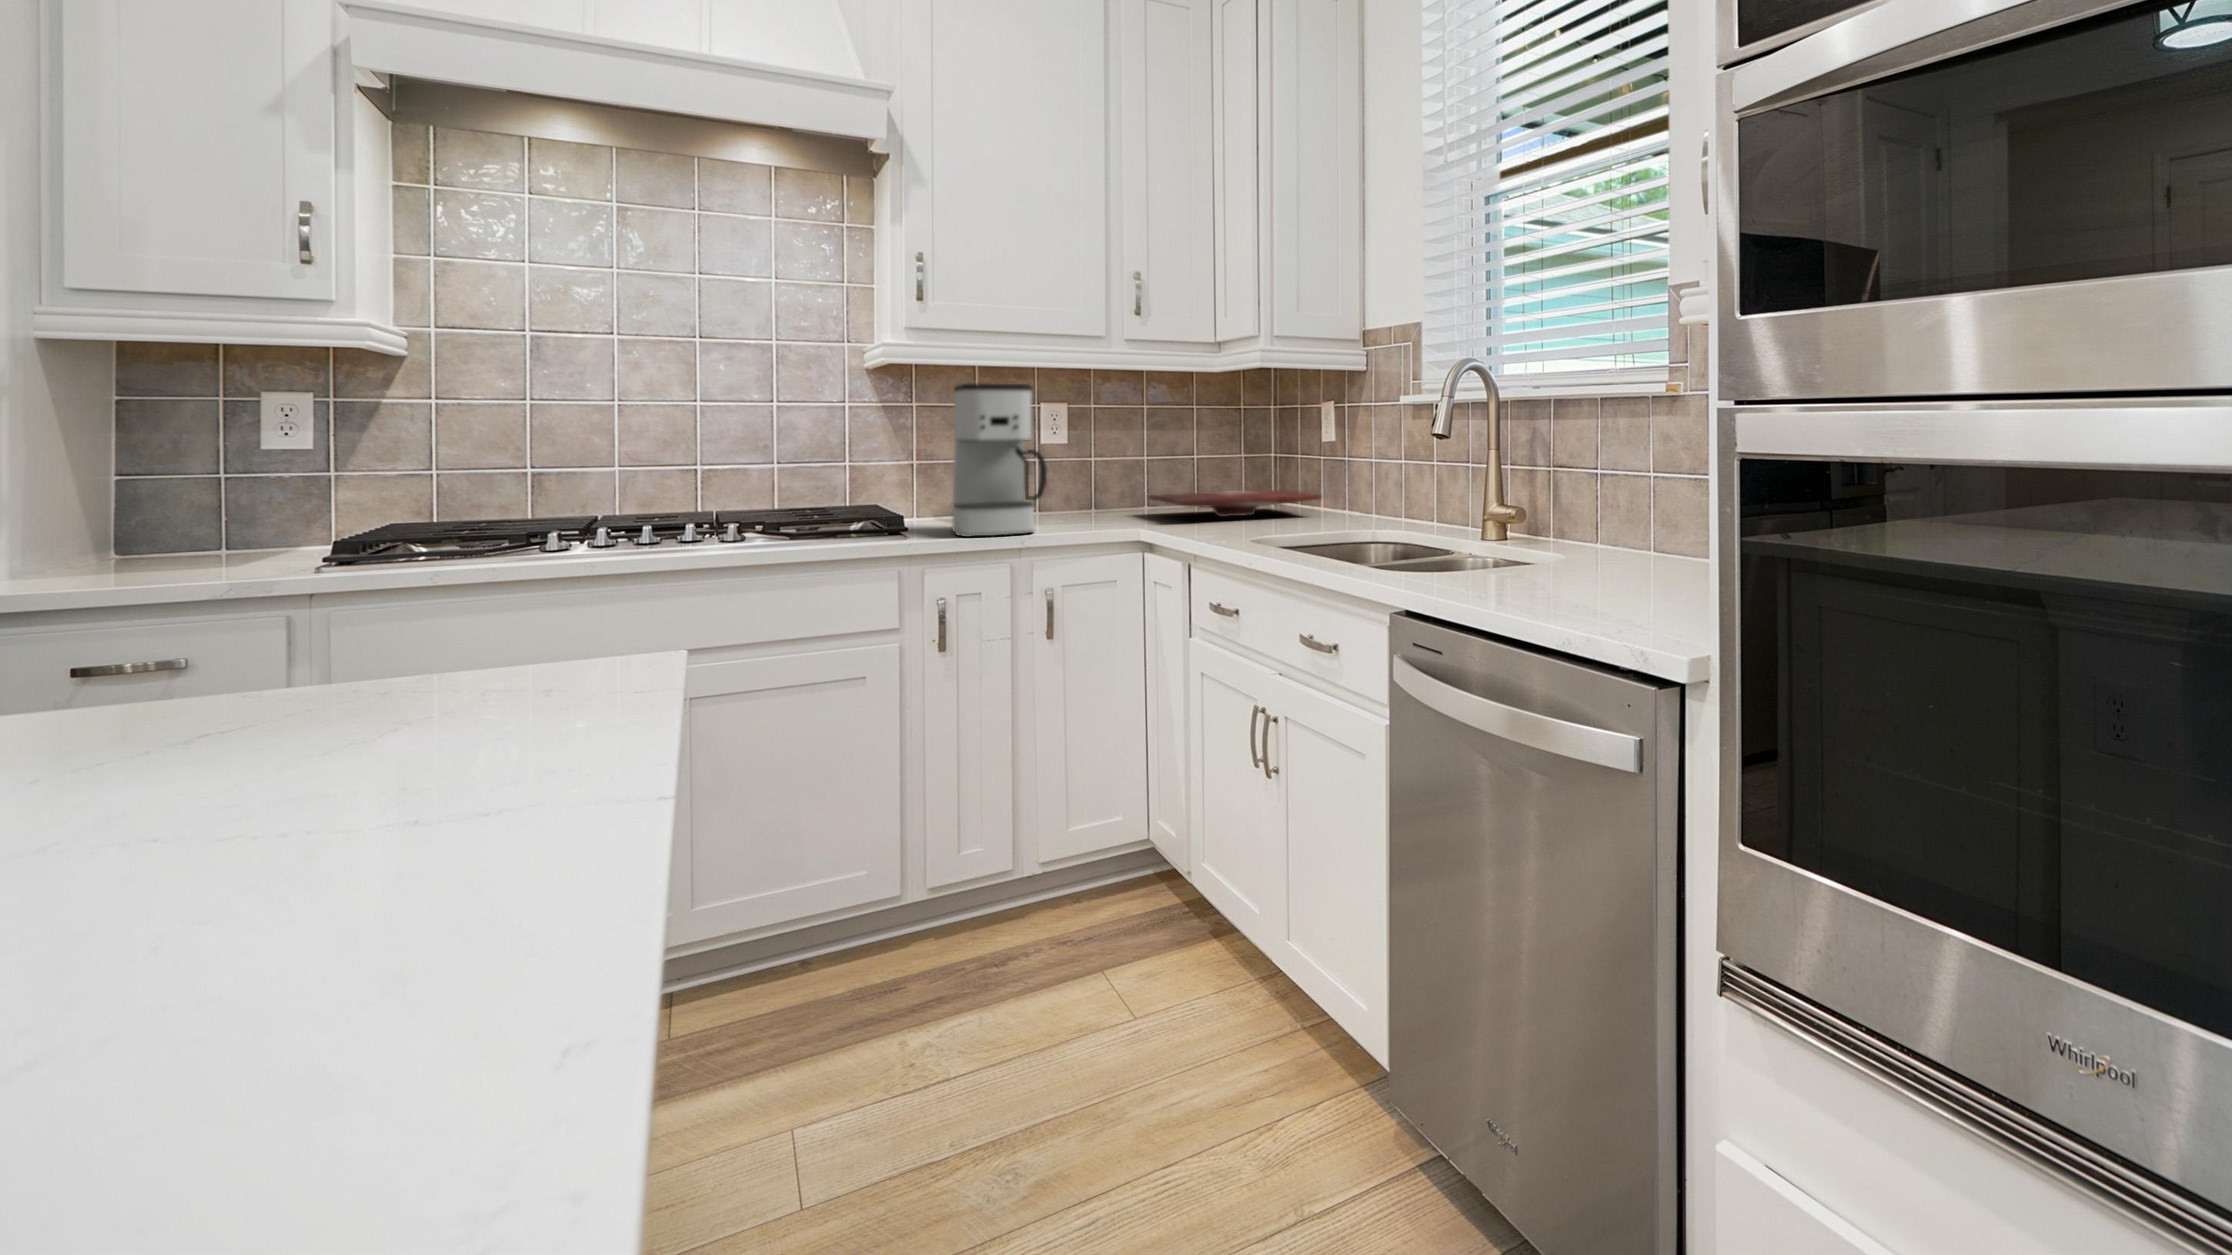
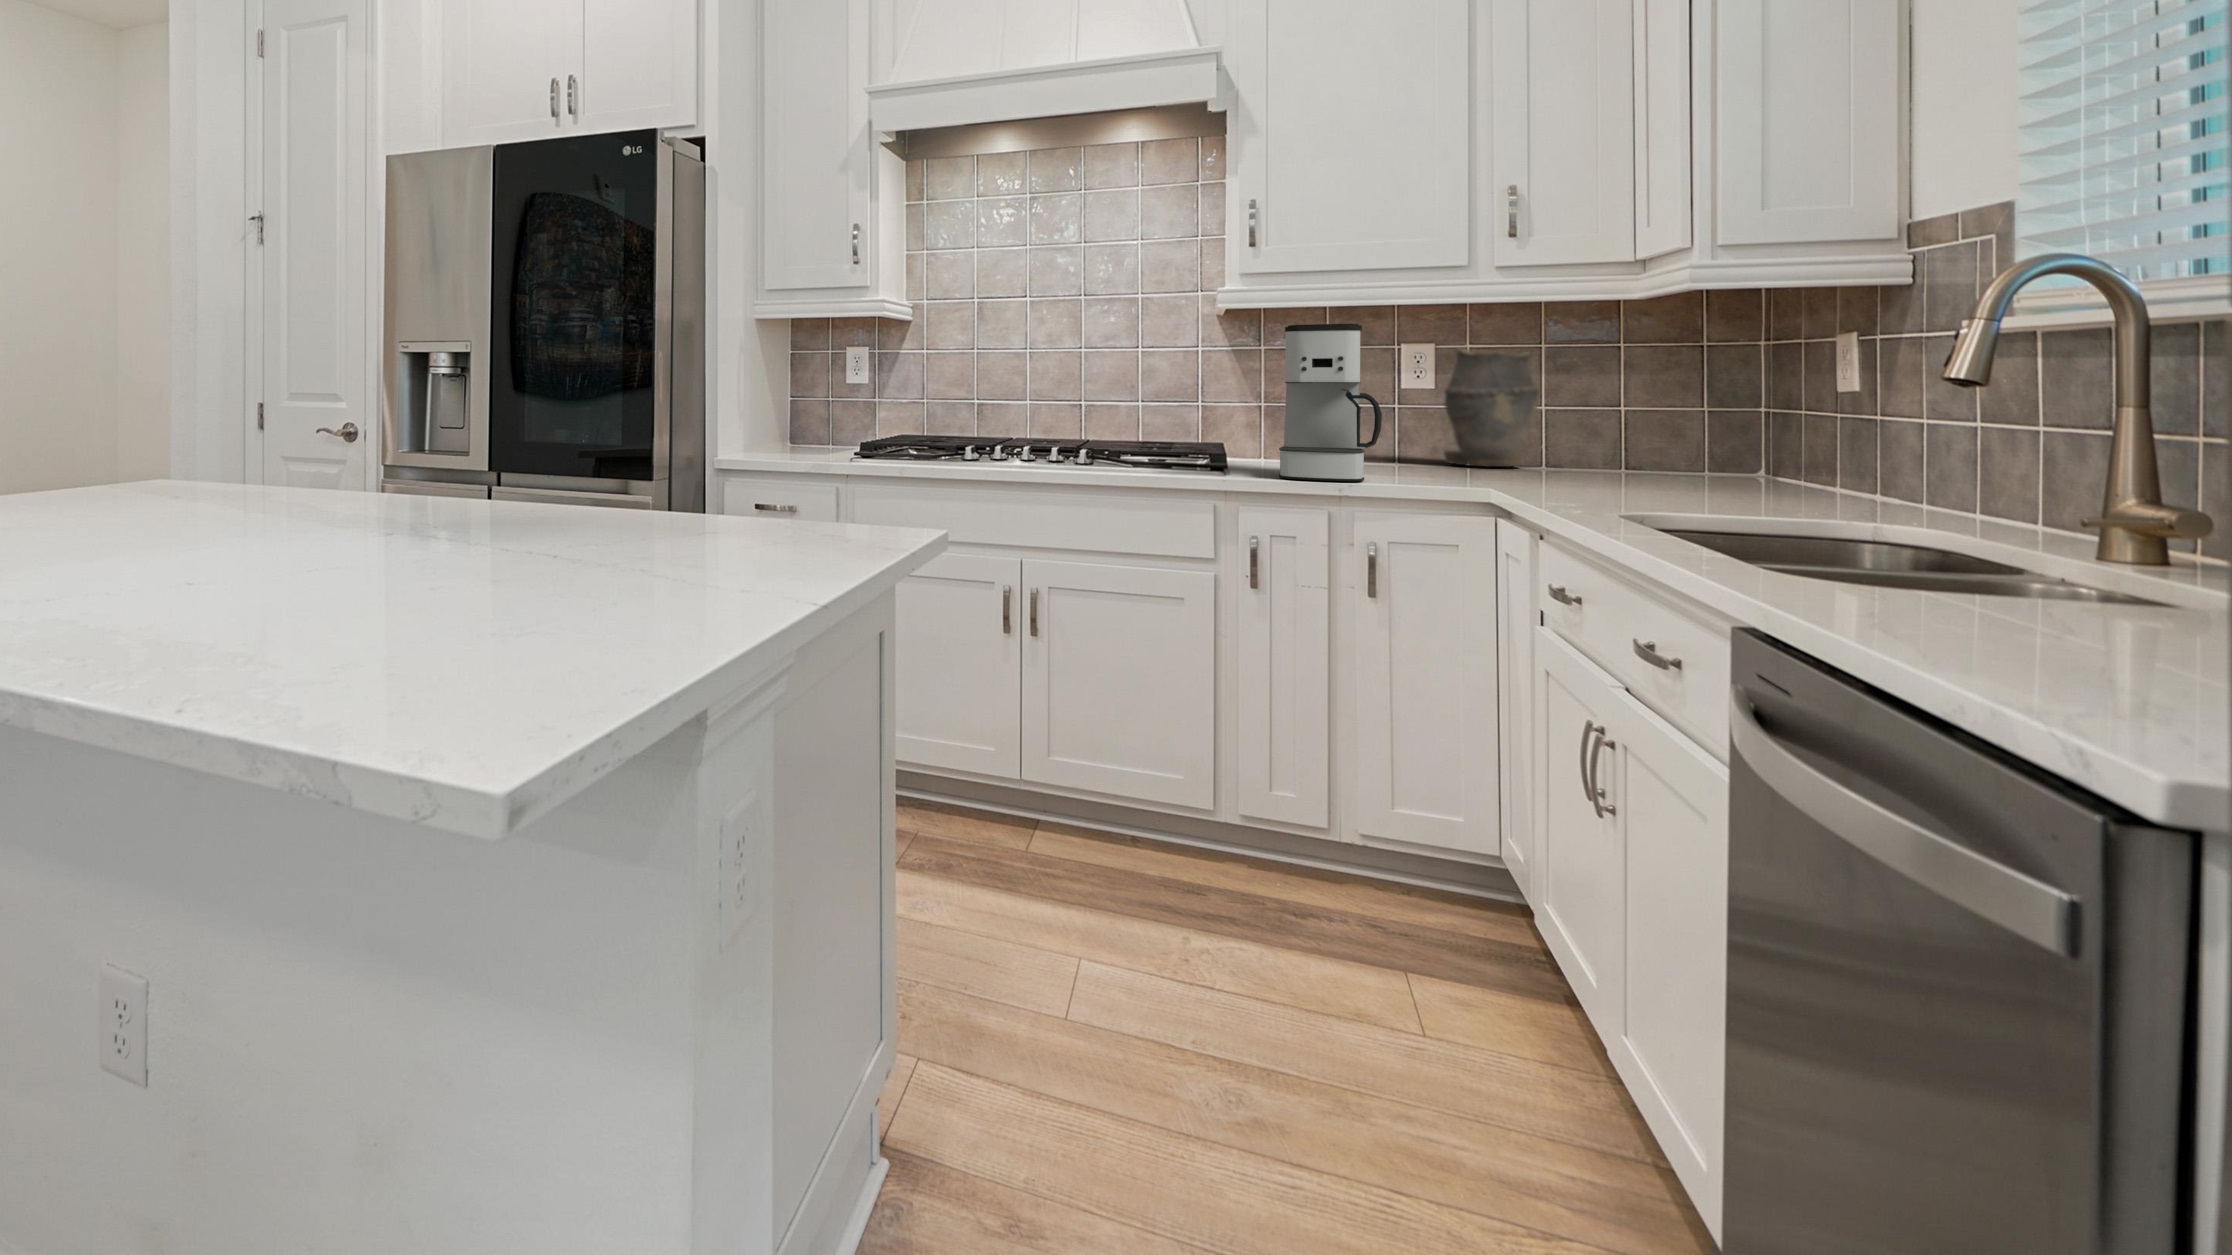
vase: none [1064,405,1141,509] -> present [1444,349,1539,467]
cutting board: present [1149,490,1321,517] -> none [1533,453,1816,488]

